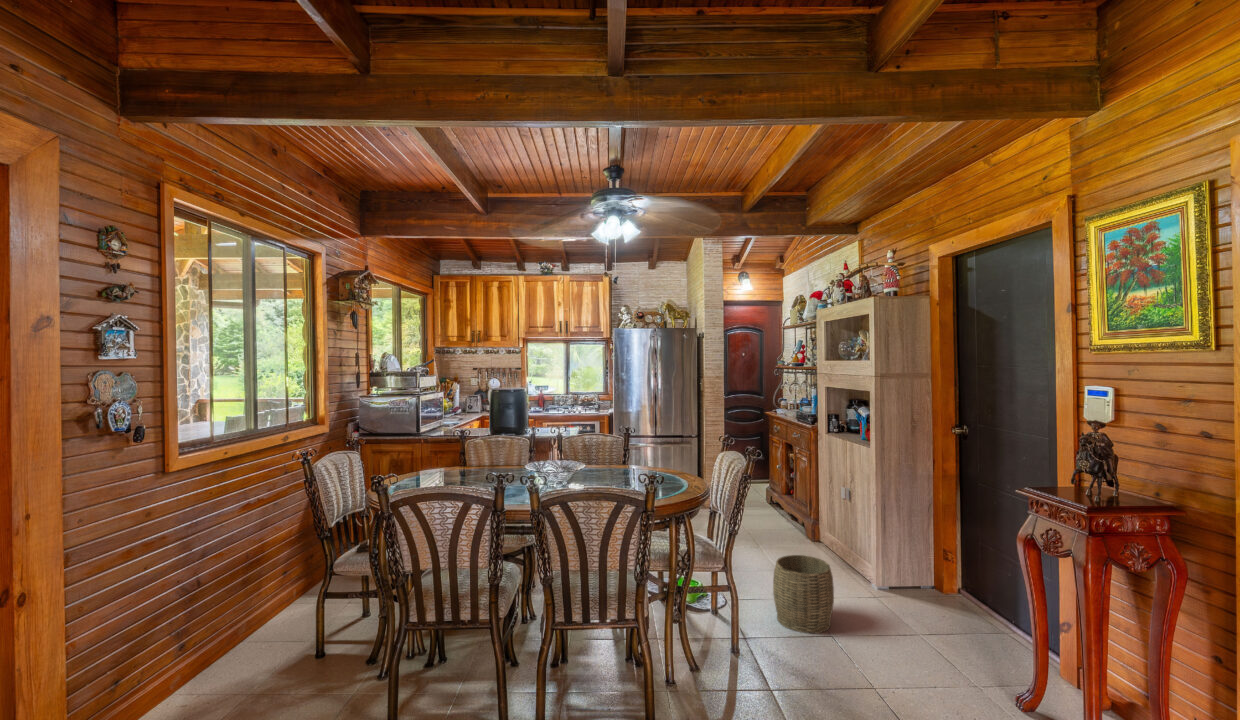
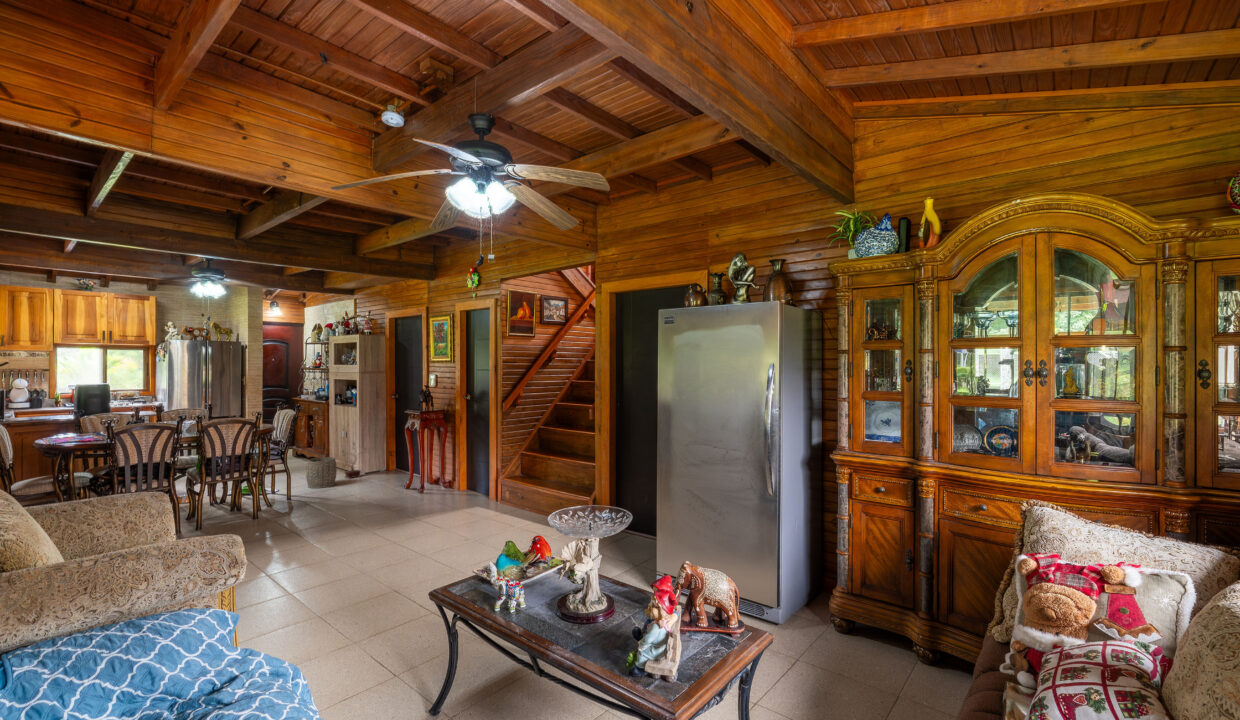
potted plant: none [843,525,912,606] -> present [343,443,361,478]

